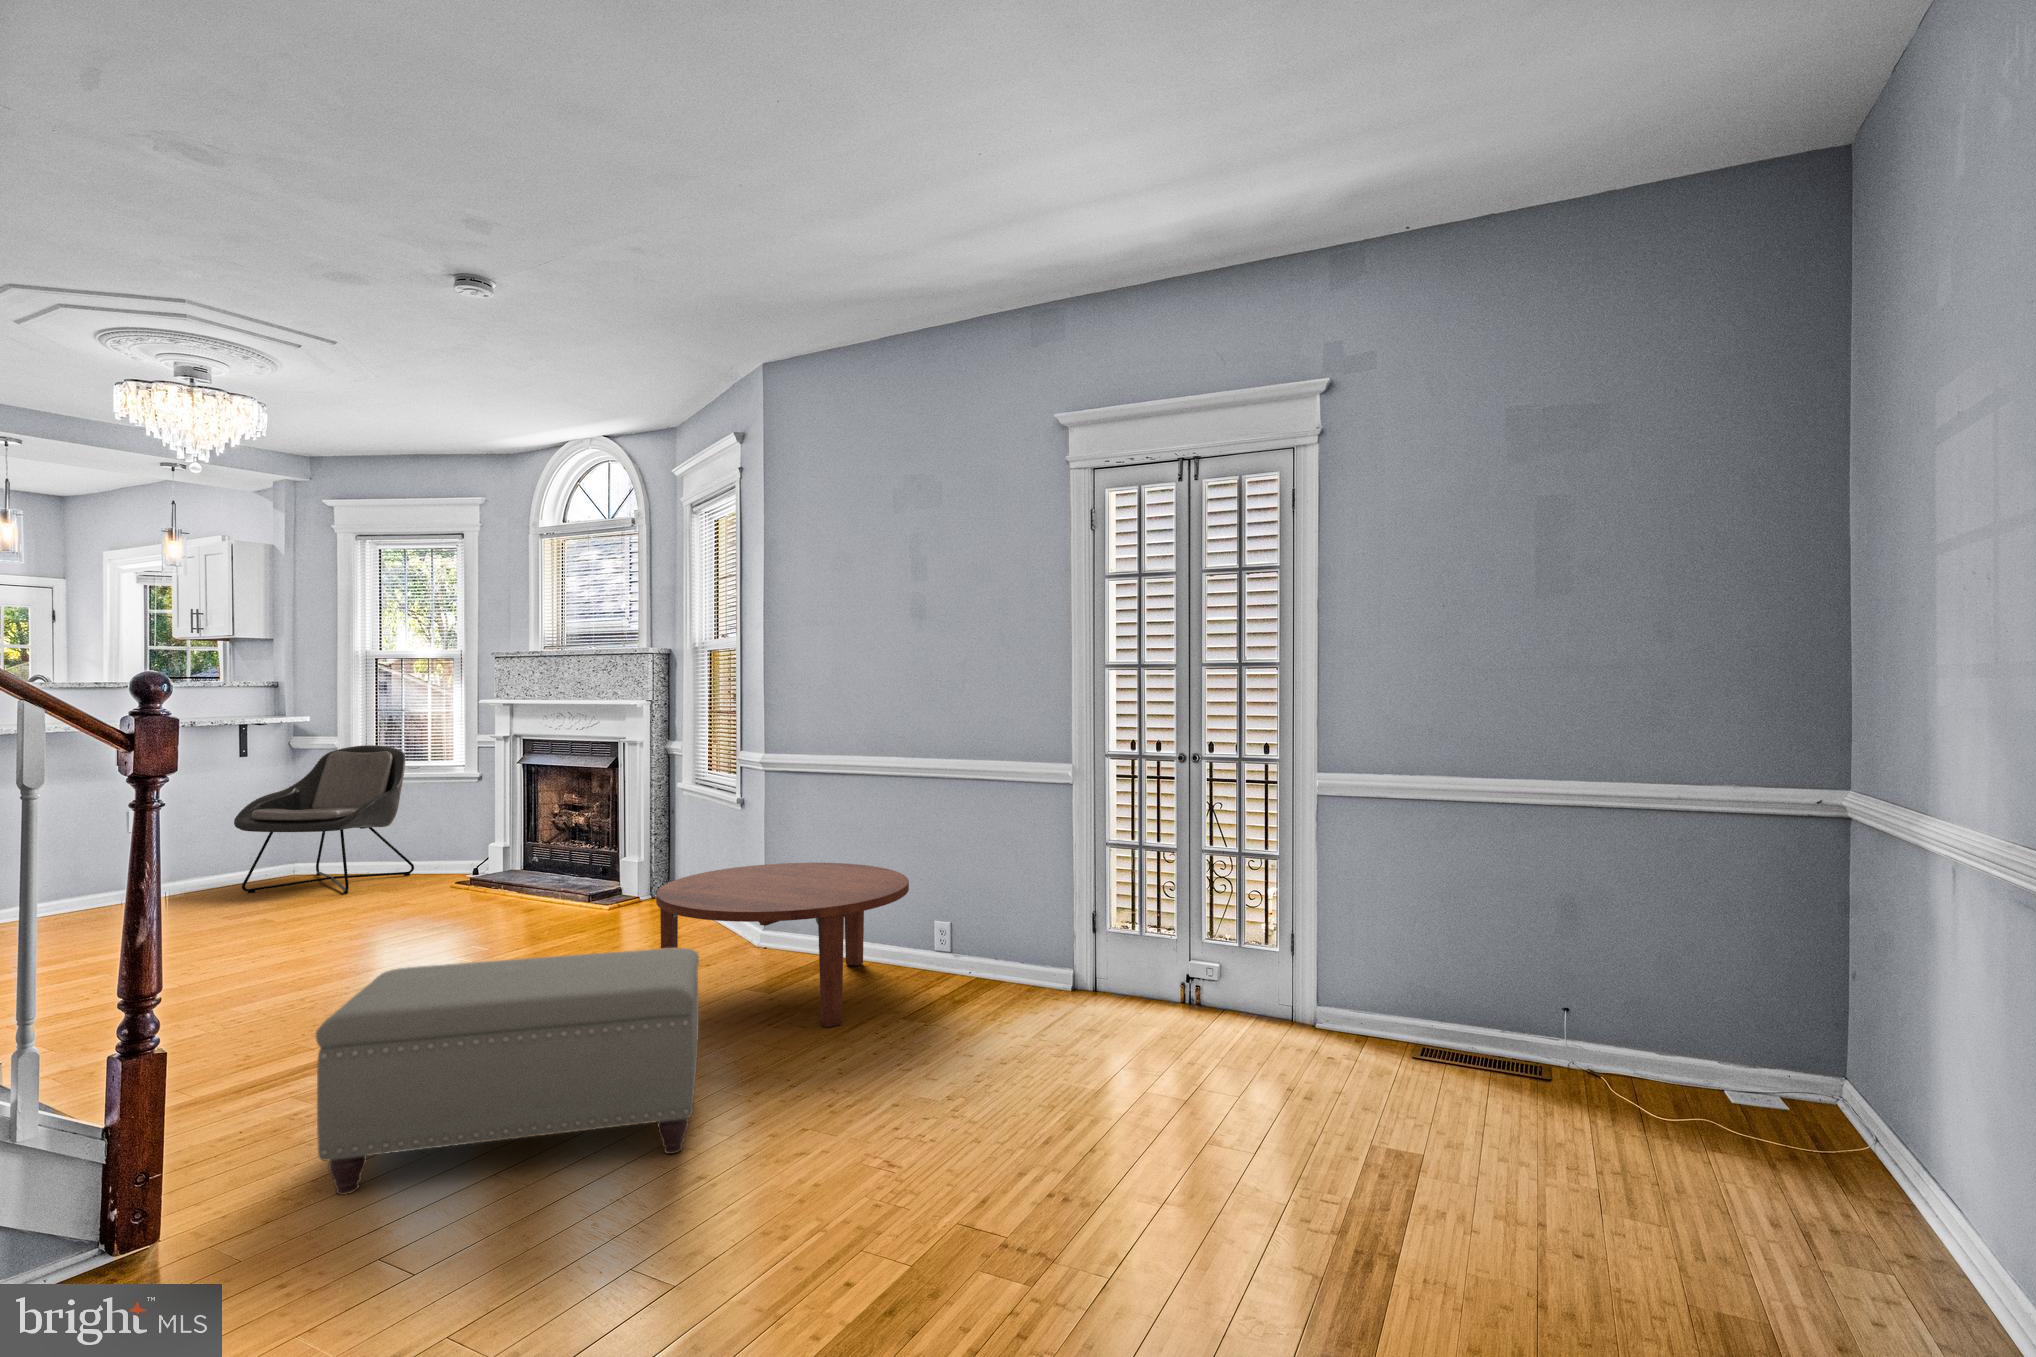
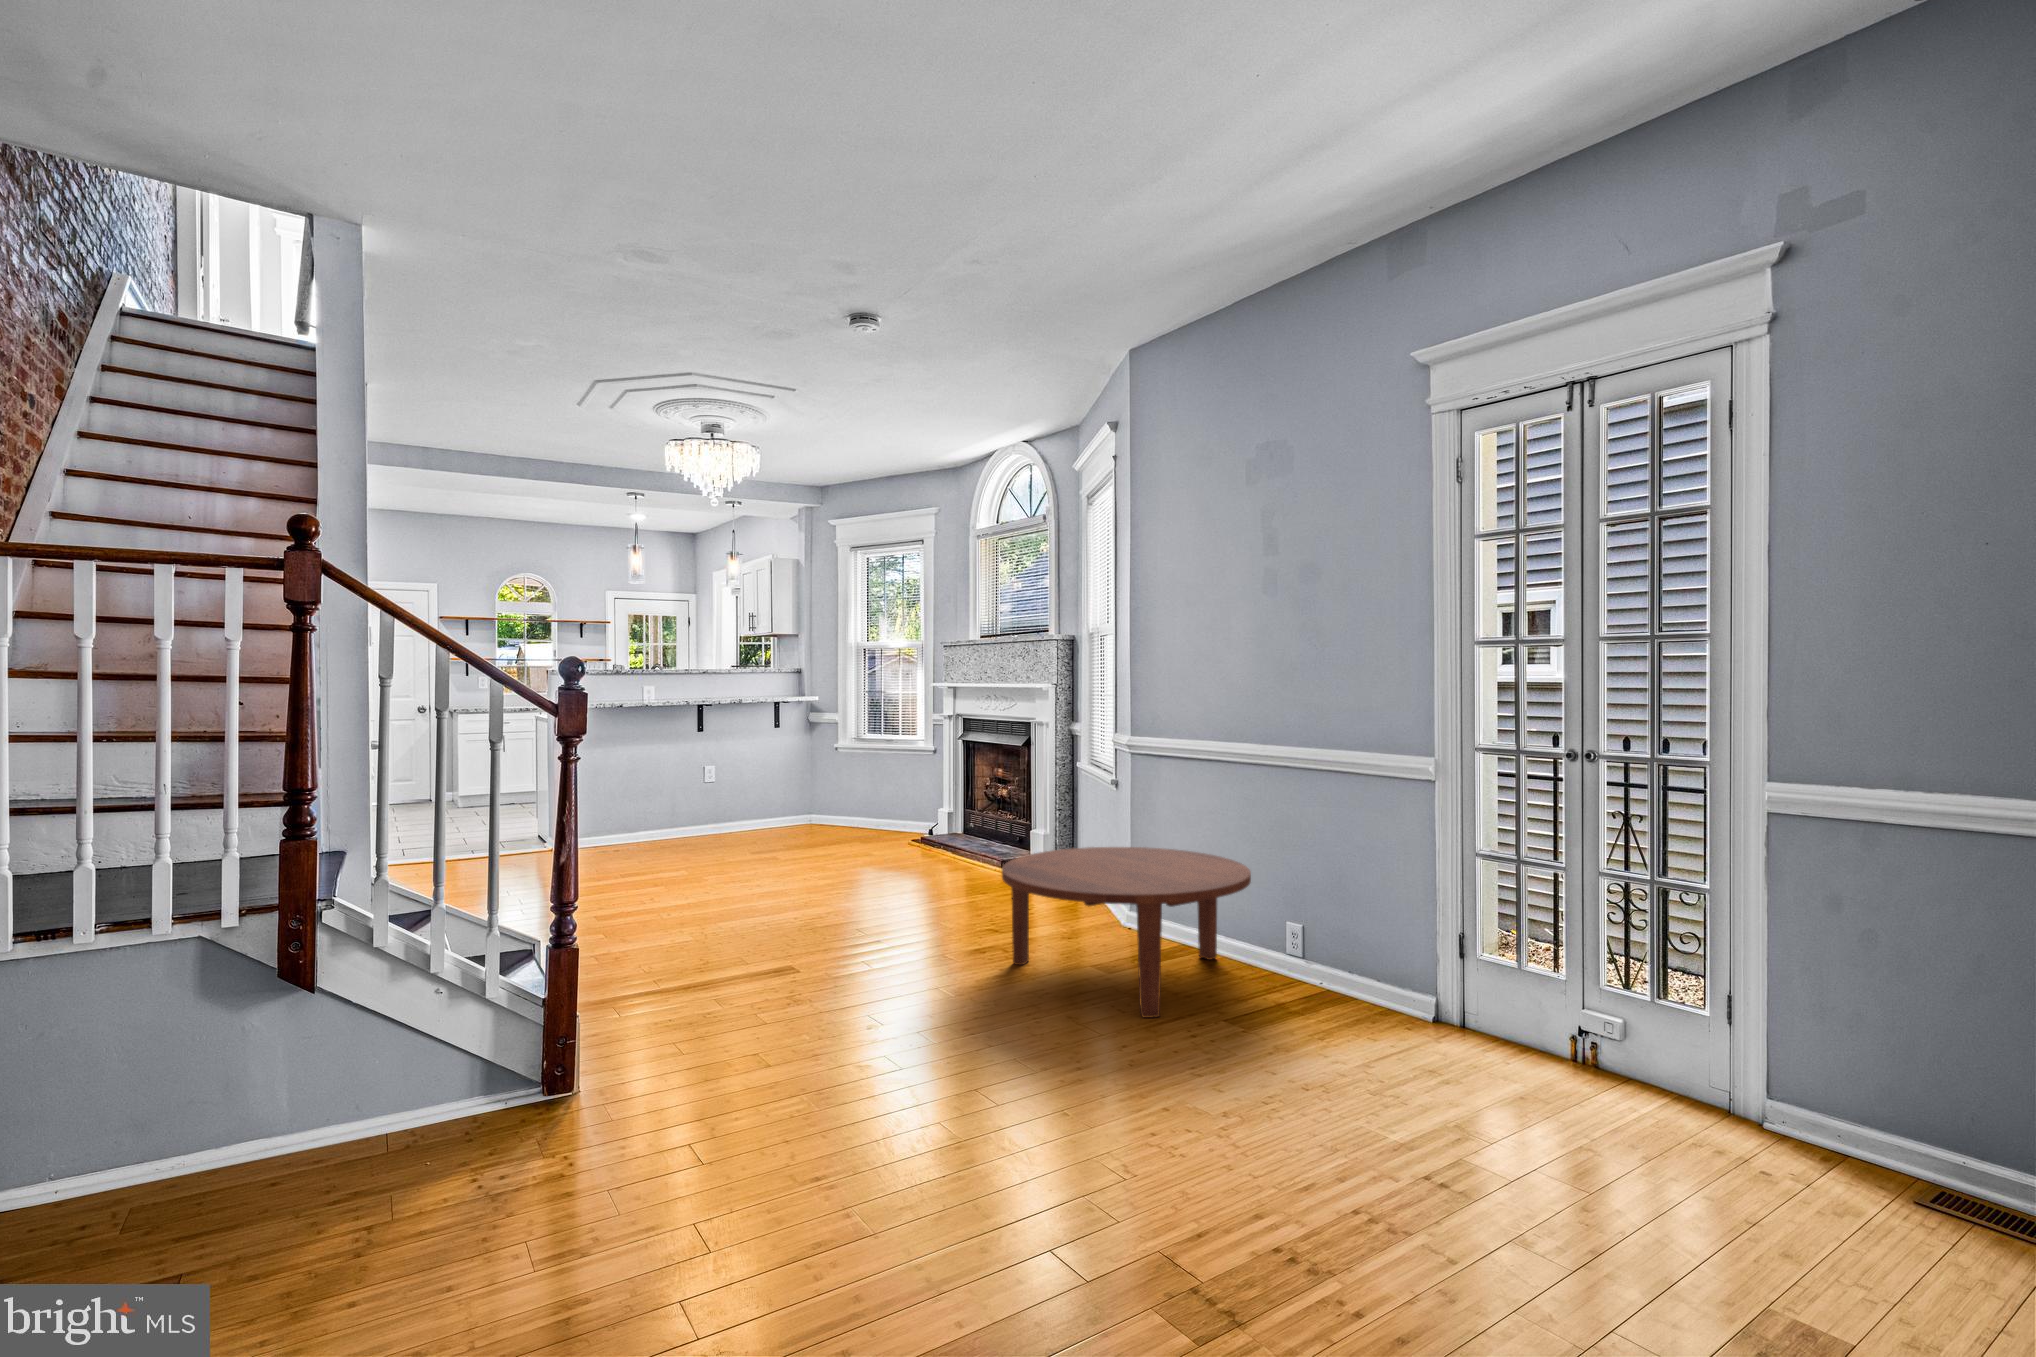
lounge chair: present [234,745,414,894] -> none [763,722,888,843]
ottoman: present [316,948,699,1195] -> none [666,907,994,1113]

